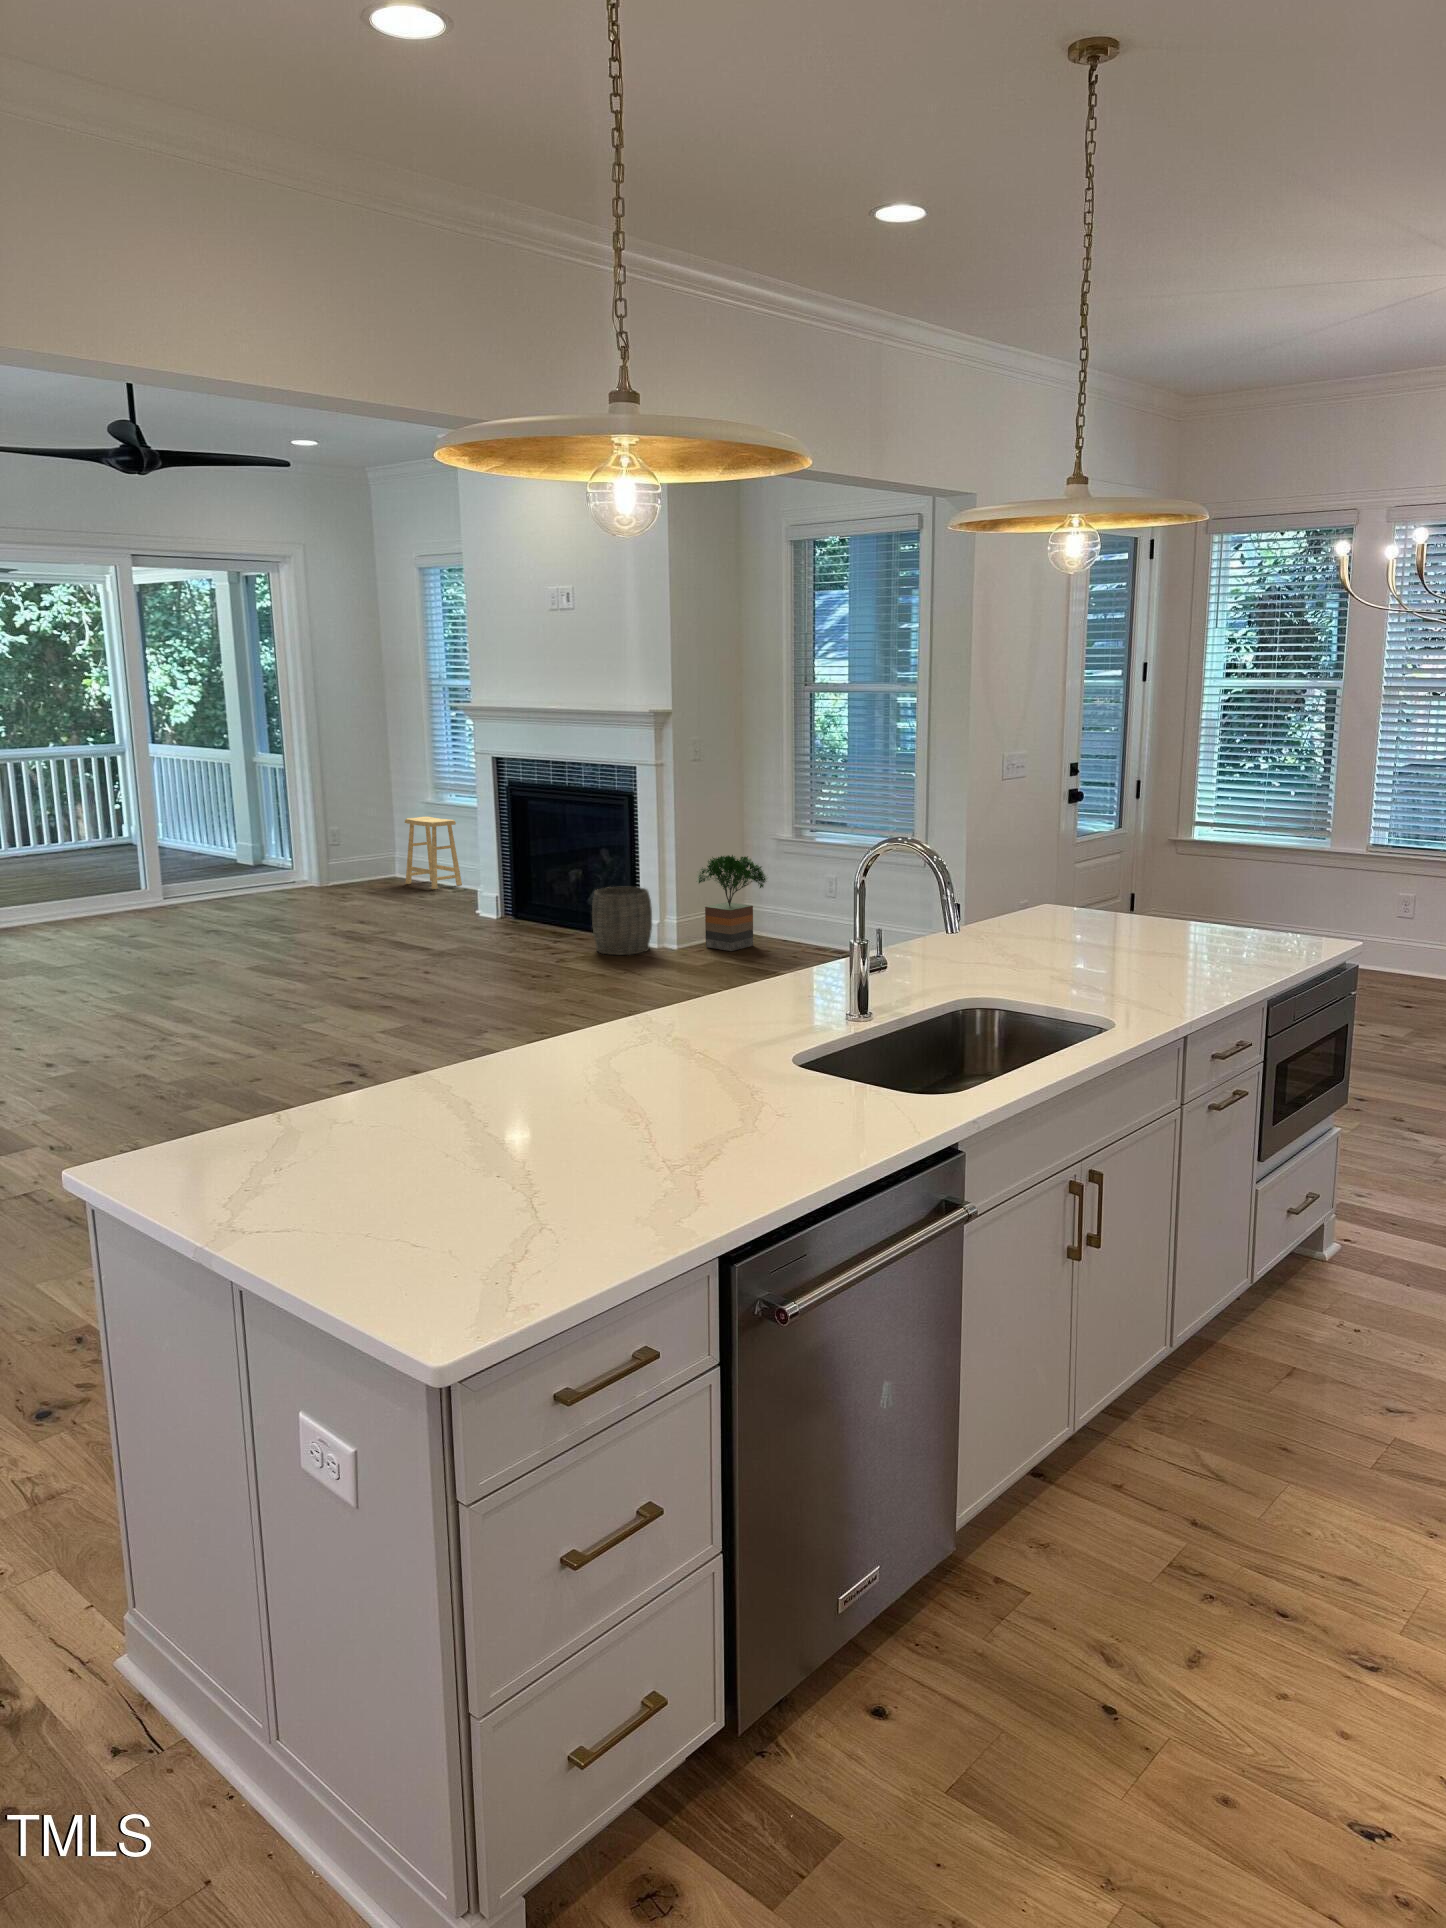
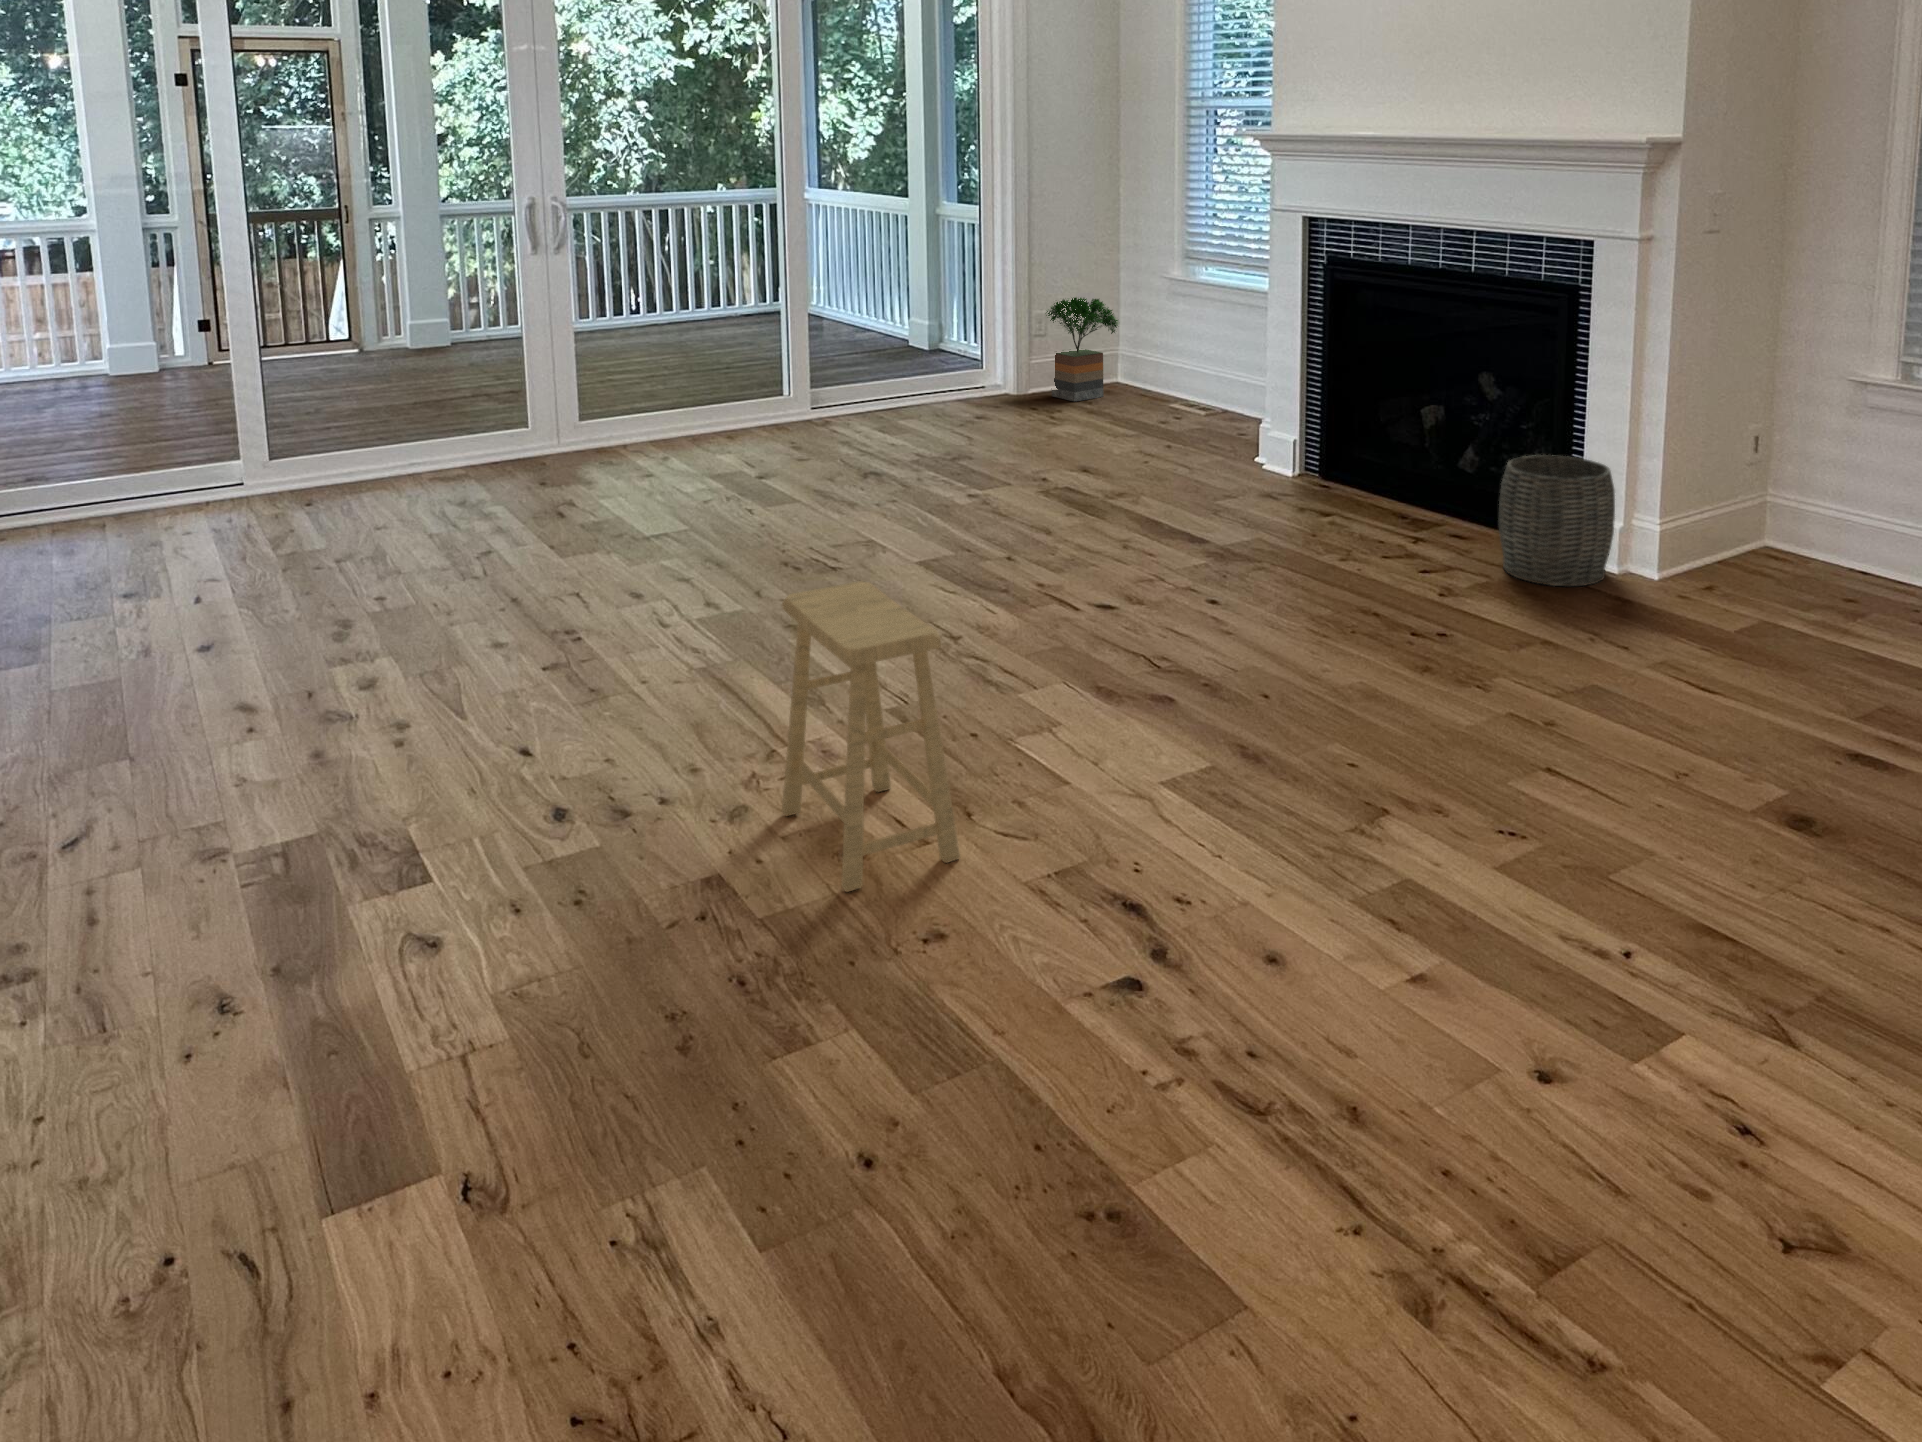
footstool: present [405,817,462,889] -> present [782,581,960,892]
potted tree: present [697,855,767,951] -> present [1046,297,1118,401]

